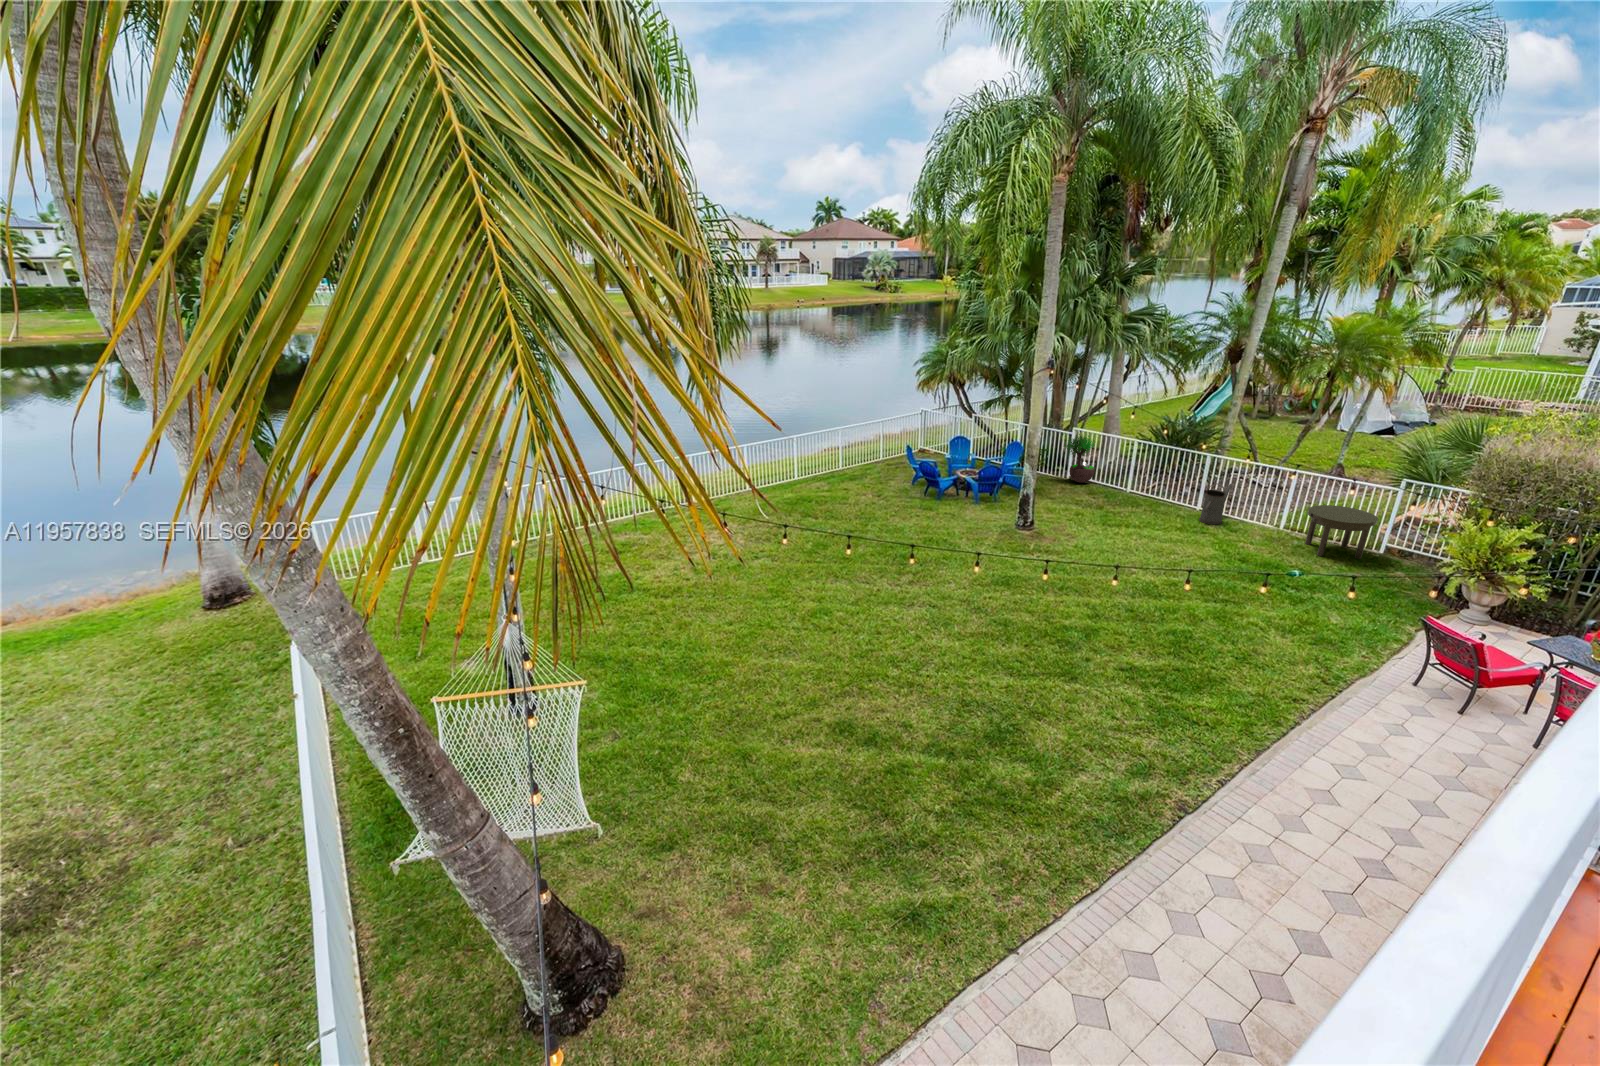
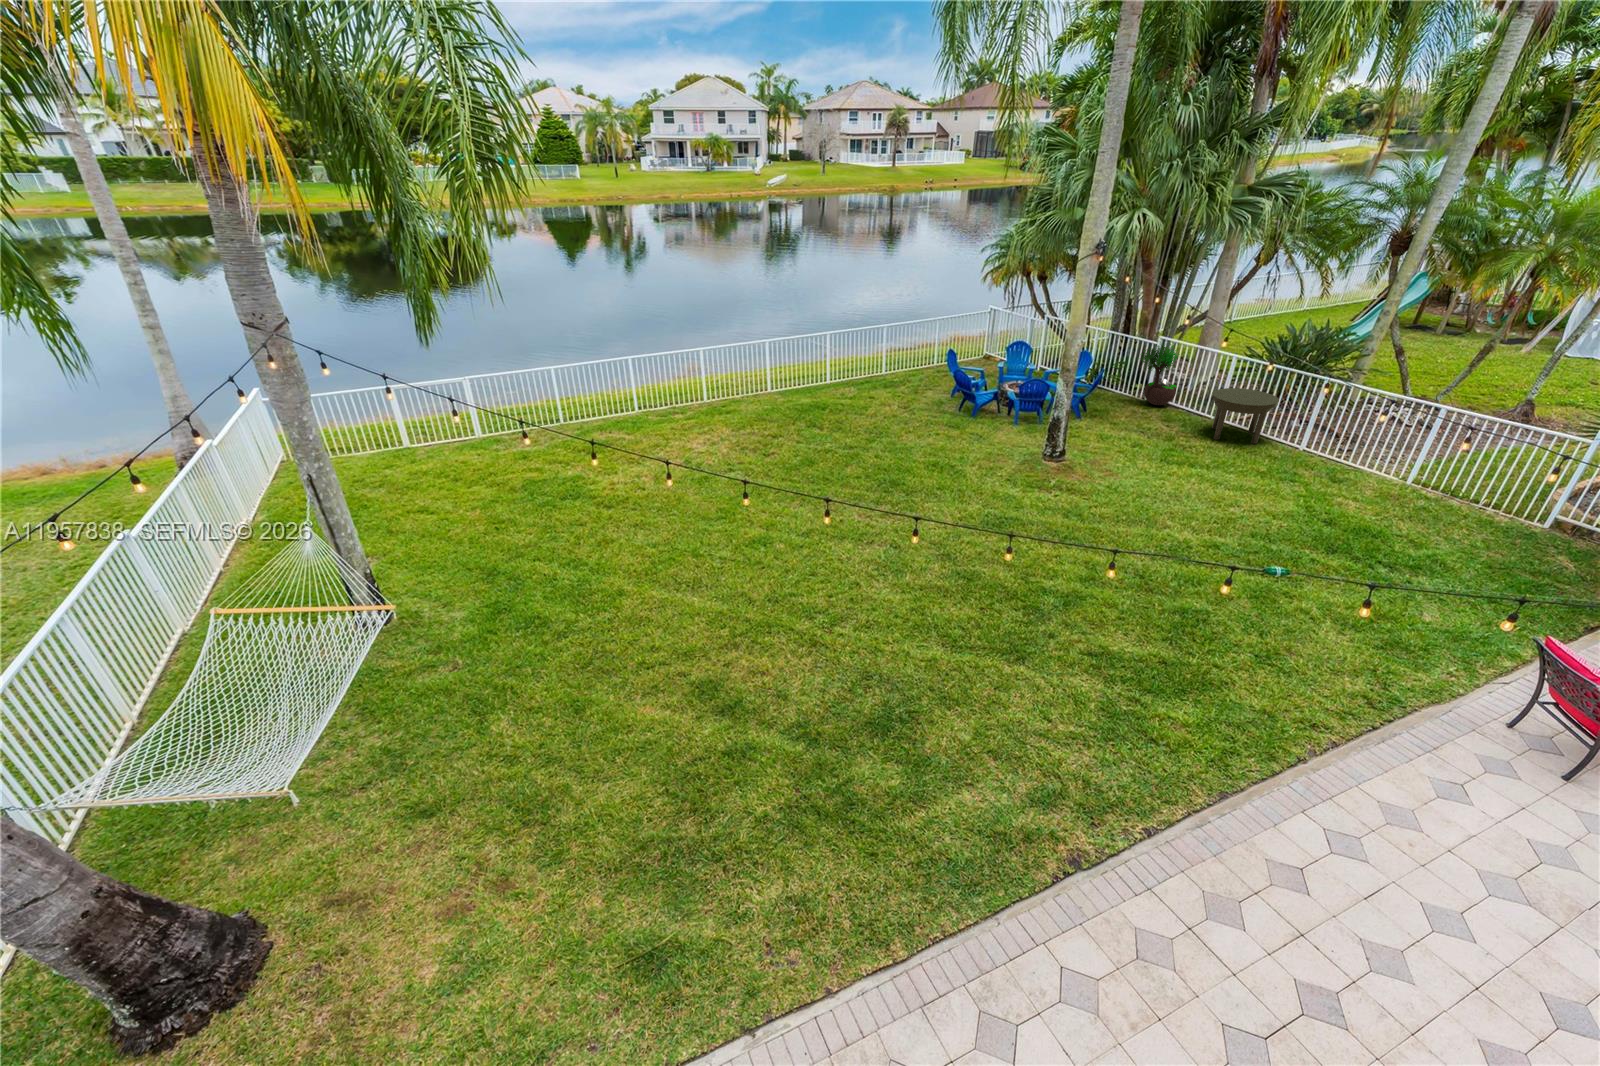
watering can: present [1199,483,1232,524] -> none [1294,417,1350,470]
side table: present [1305,505,1378,559] -> present [1211,388,1279,444]

